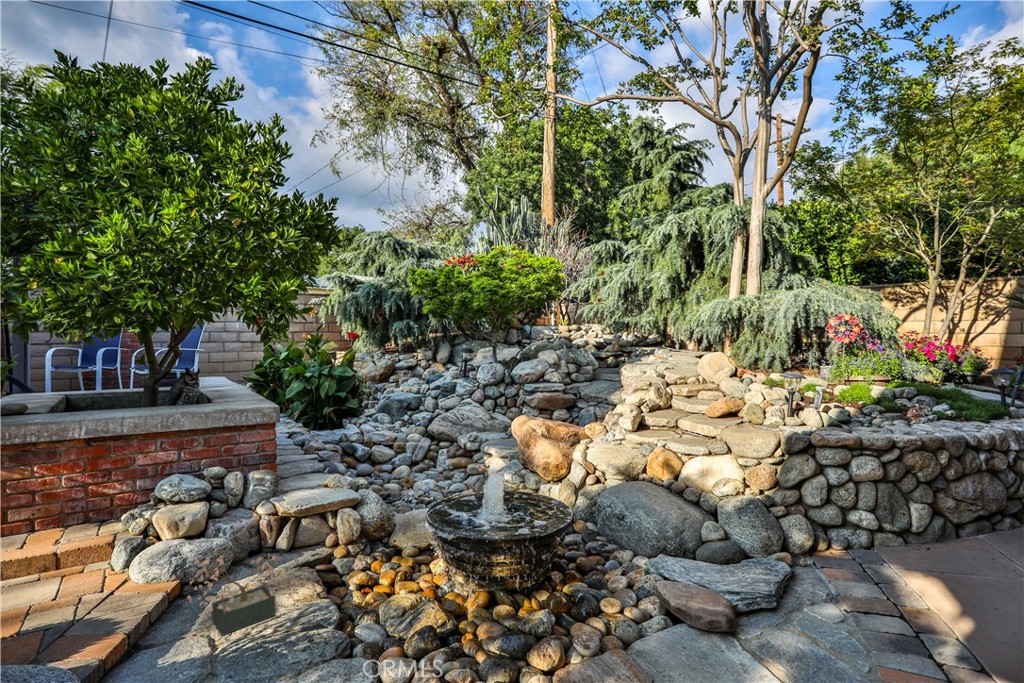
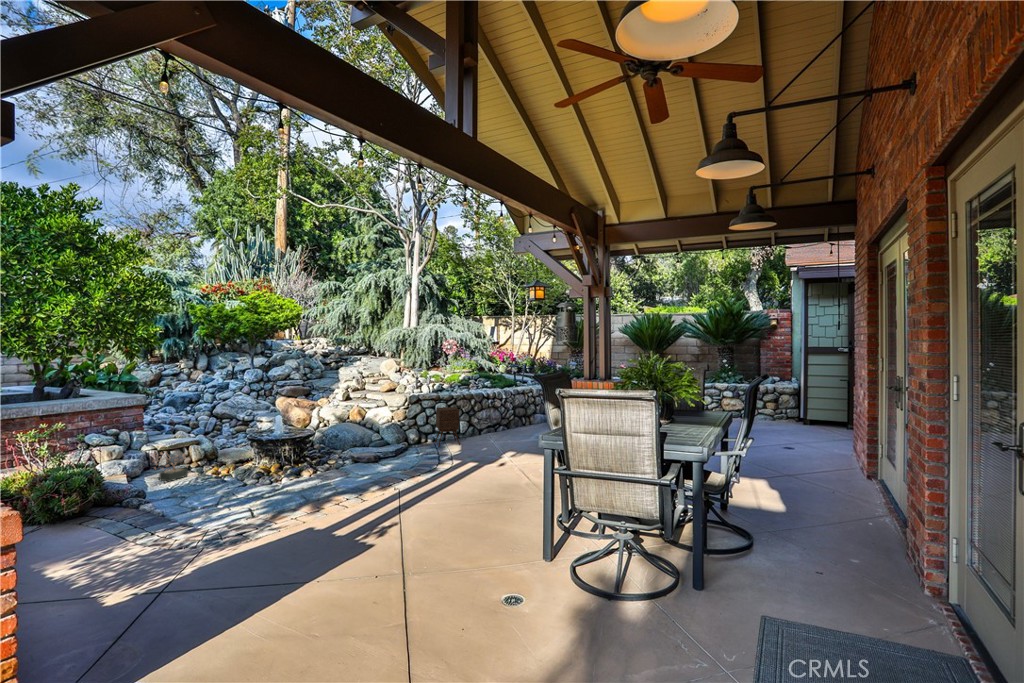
side table: none [862,472,961,593] -> present [435,407,460,447]

